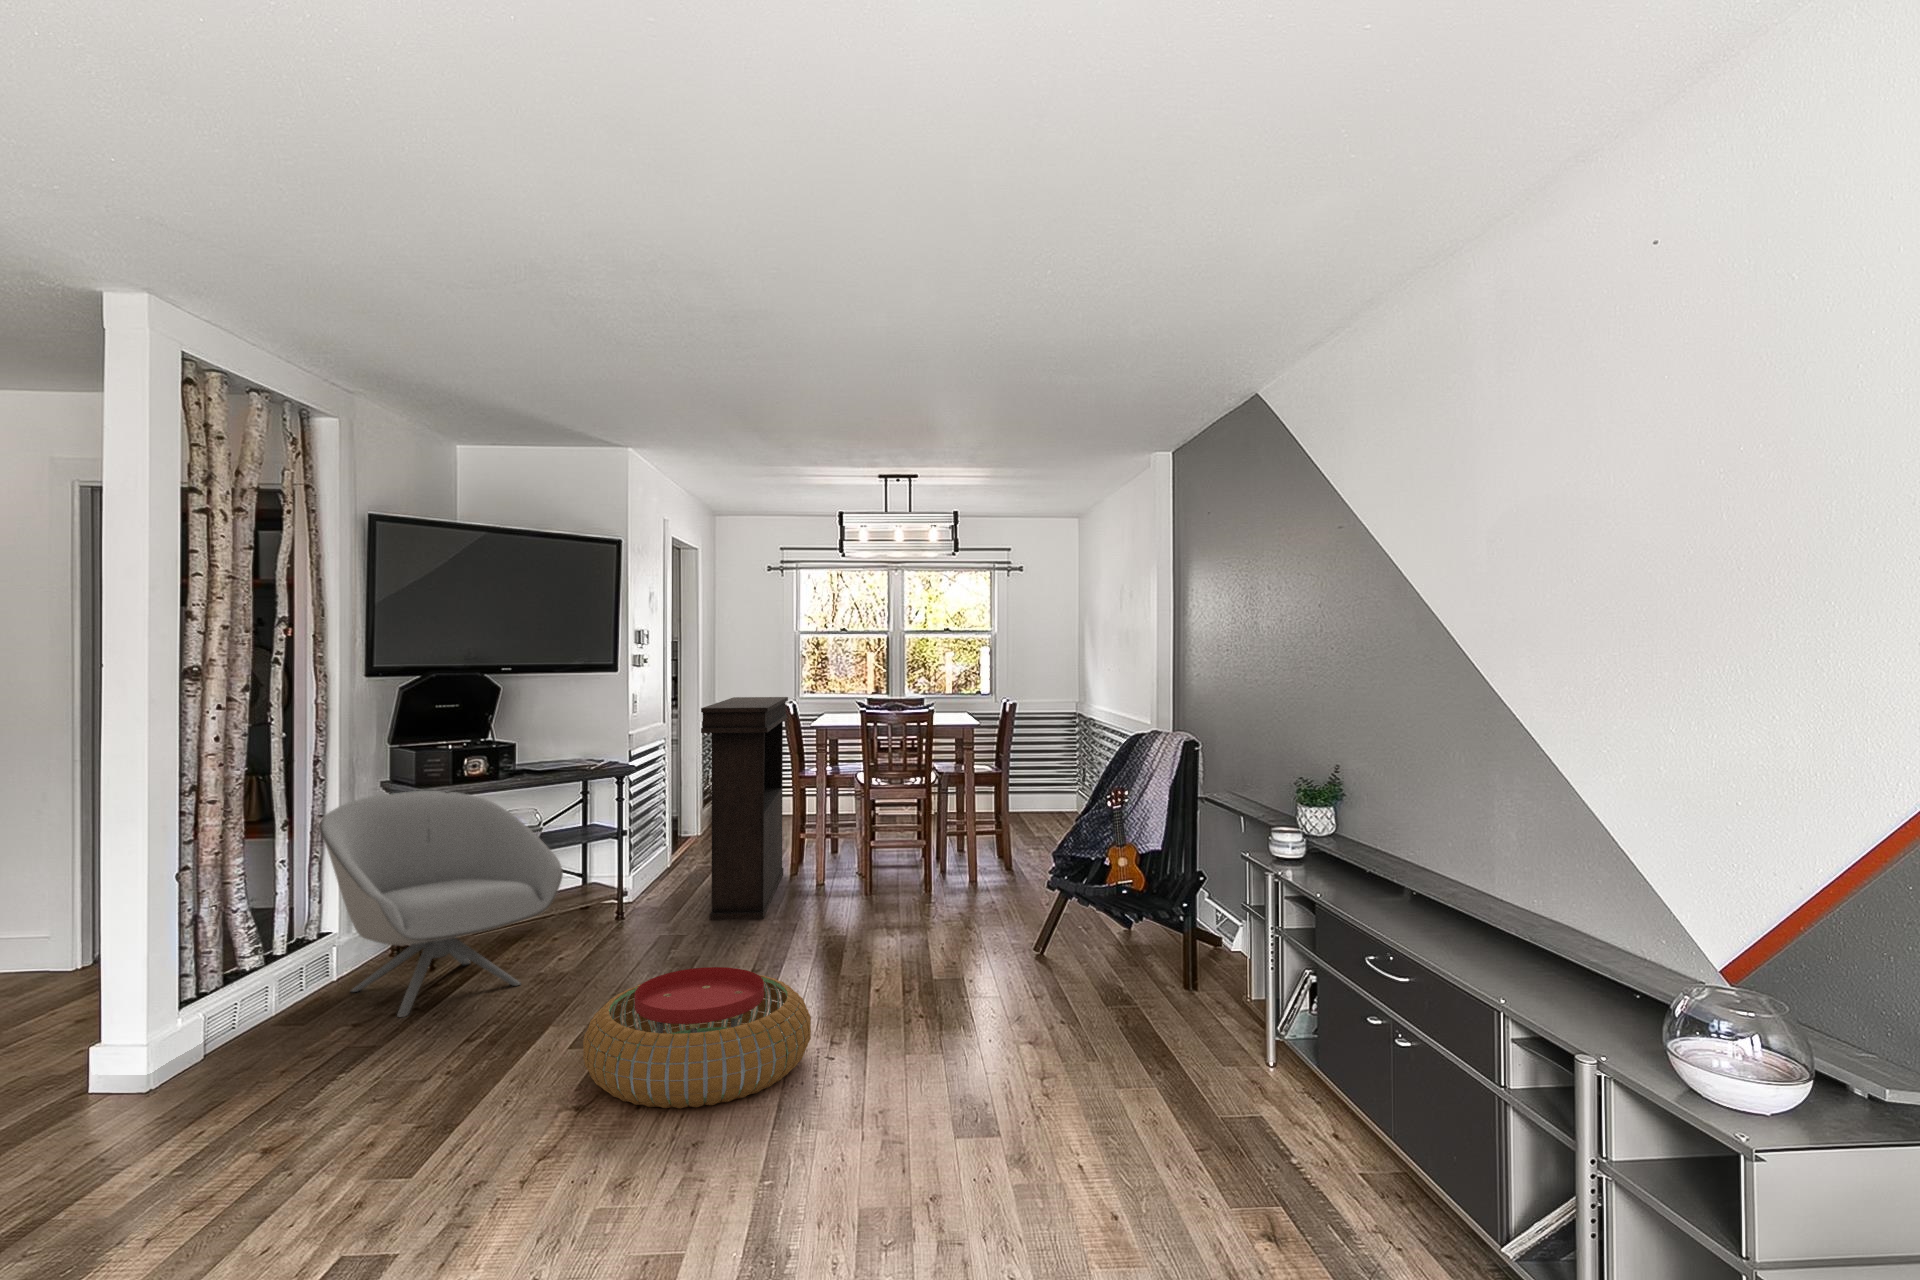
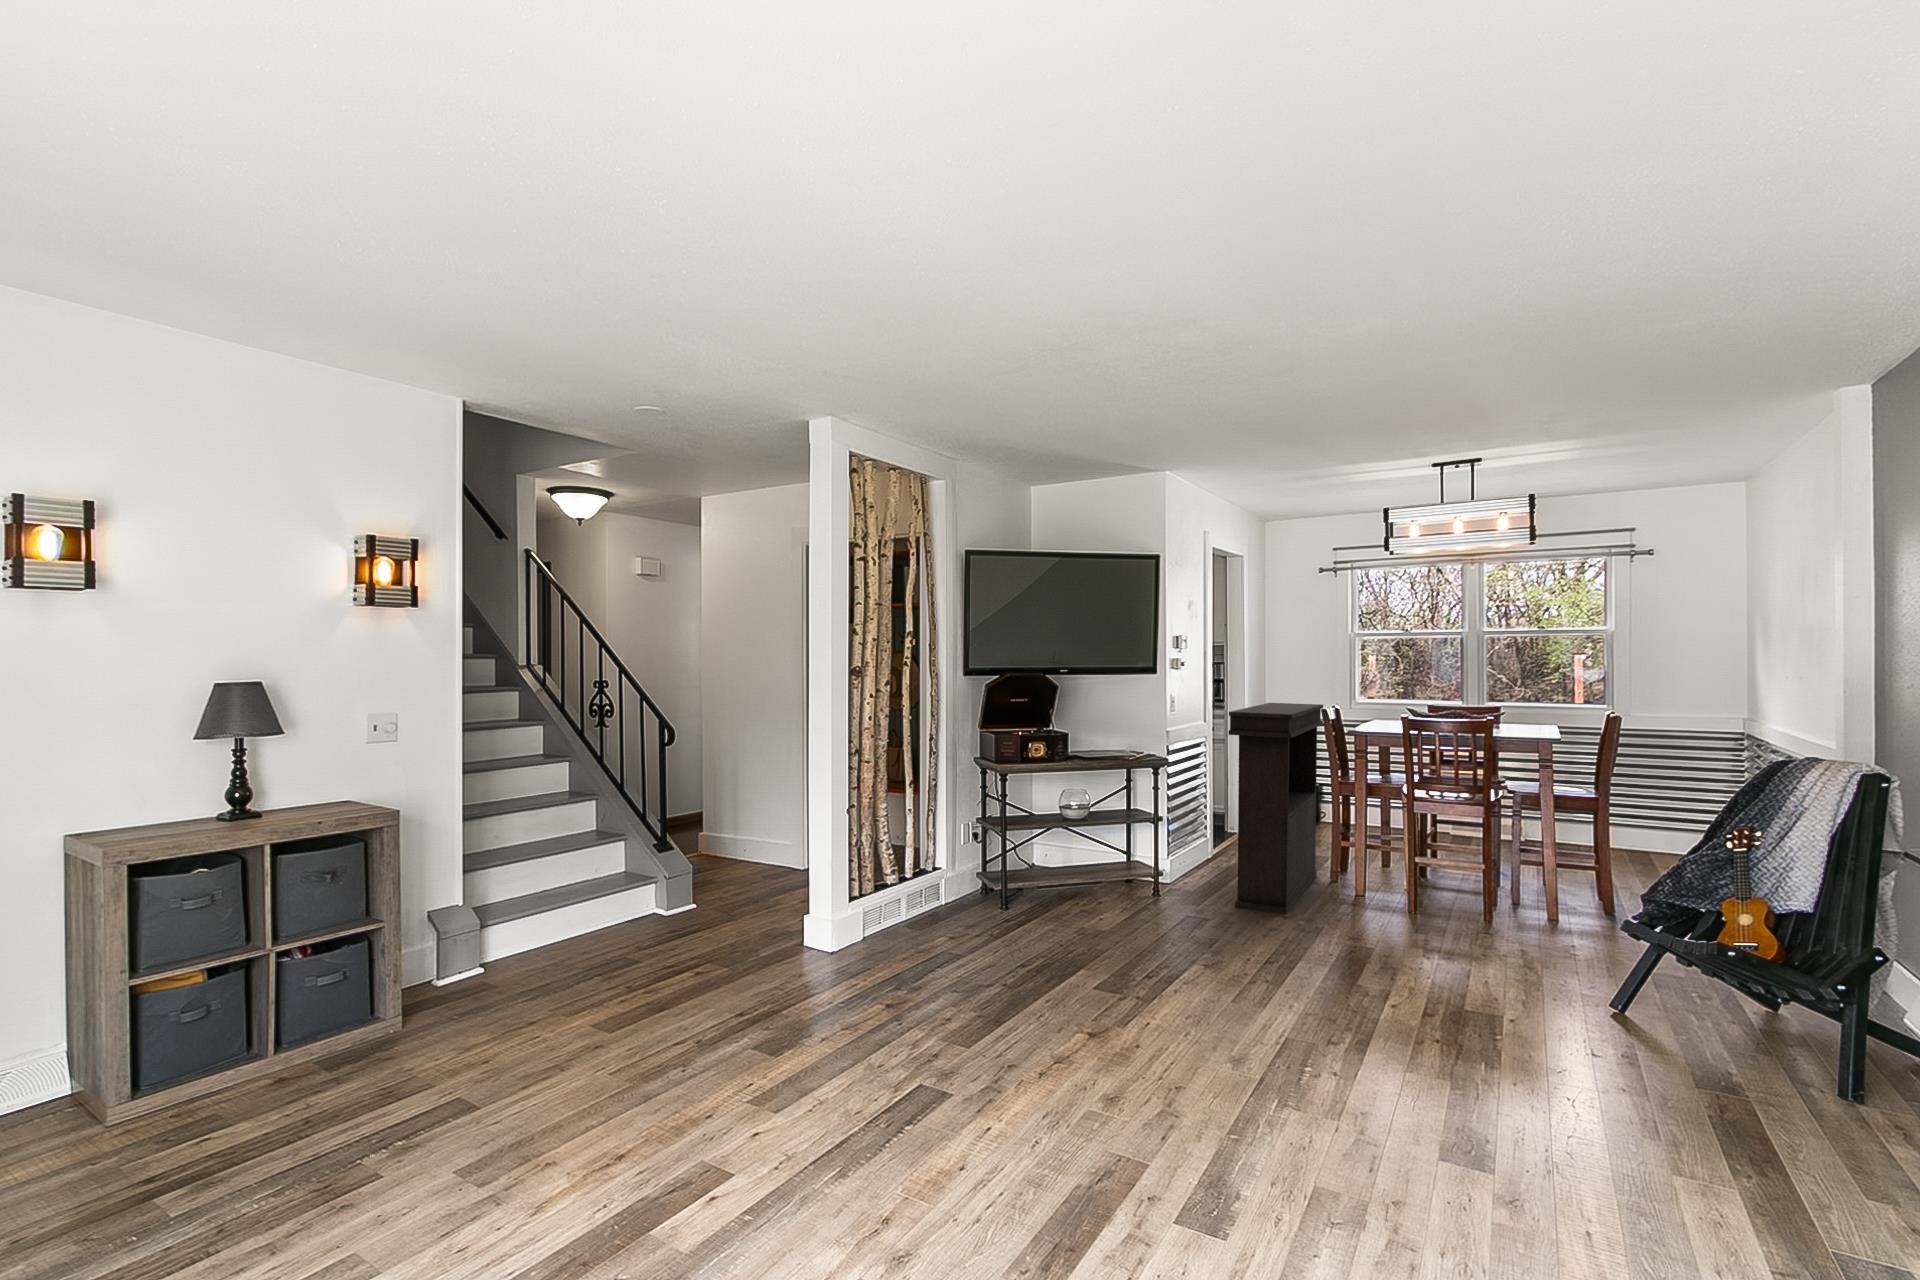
armchair: present [319,791,563,1017] -> none [932,767,1102,940]
pouf: present [583,967,811,1108] -> none [1100,941,1300,1061]

